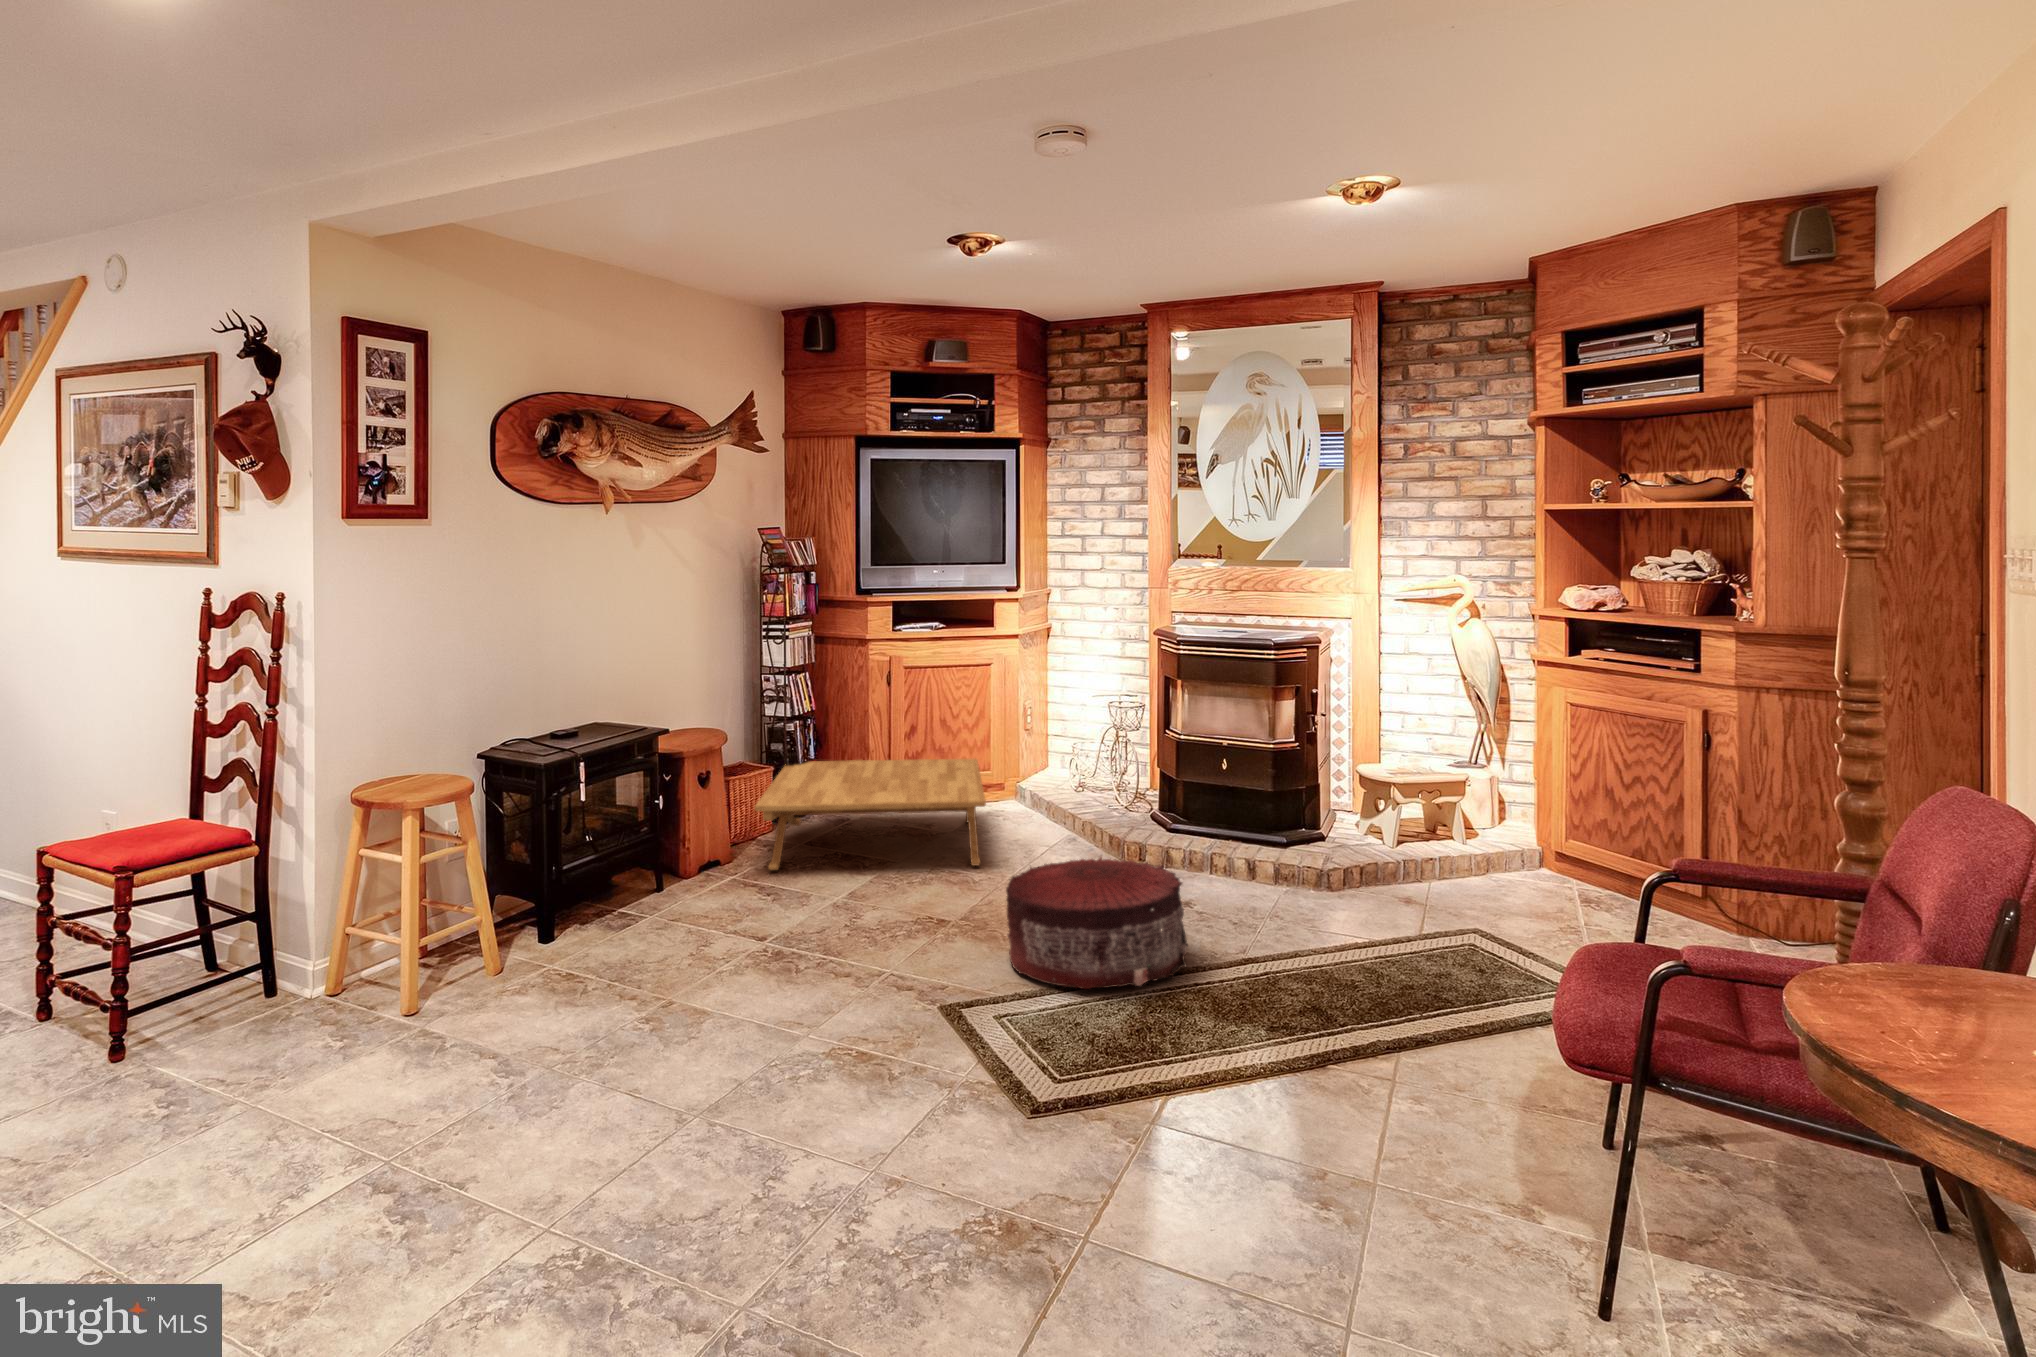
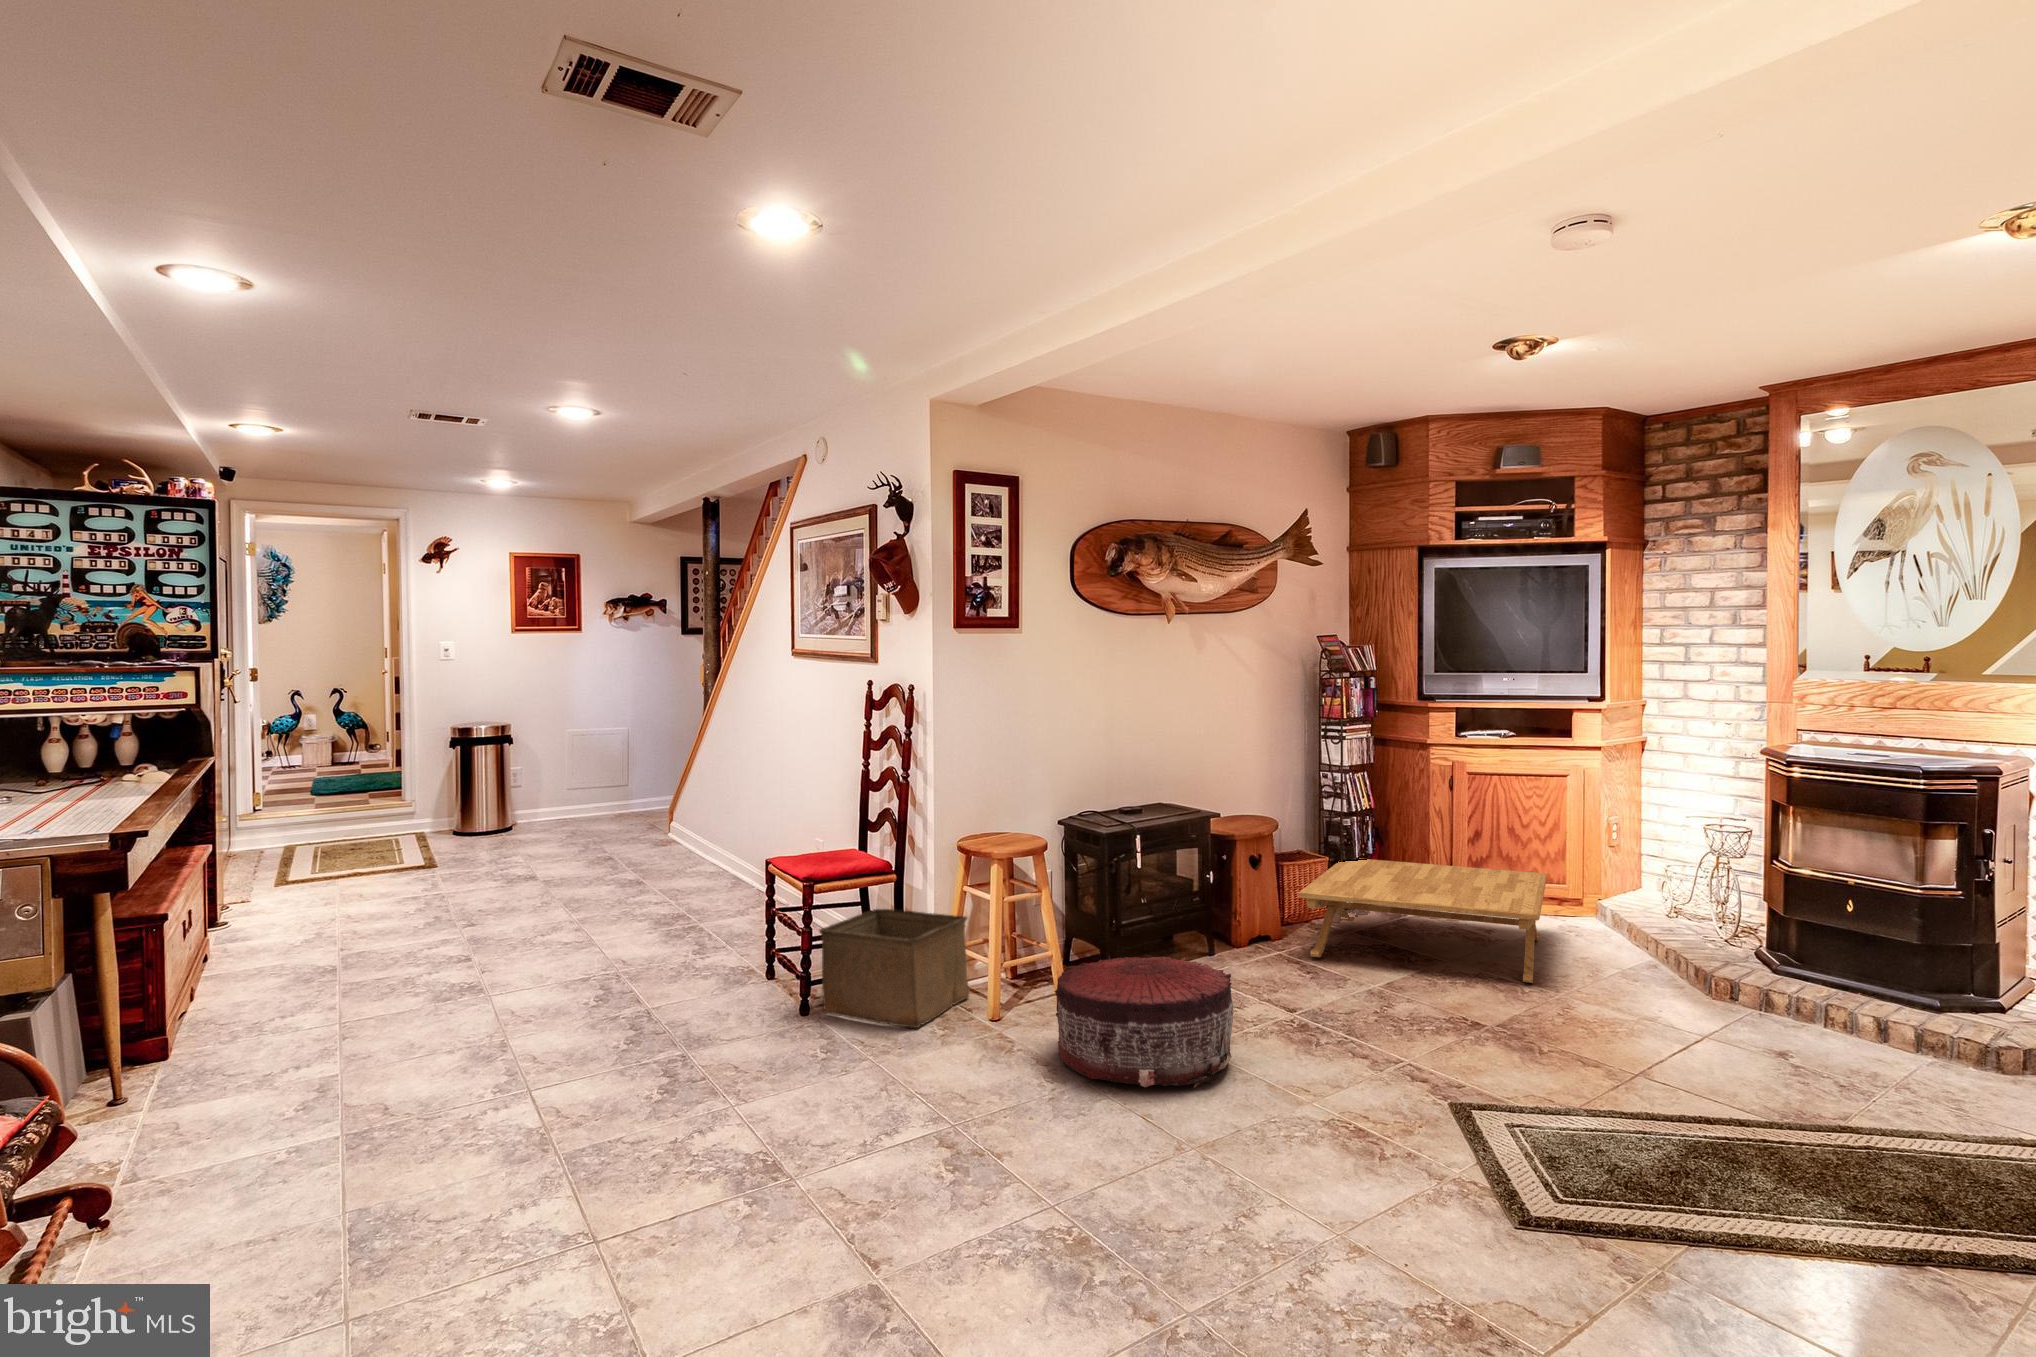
pouf: present [1006,857,1187,989] -> present [1055,957,1233,1088]
storage bin: none [129,889,369,1049] -> present [819,909,969,1028]

